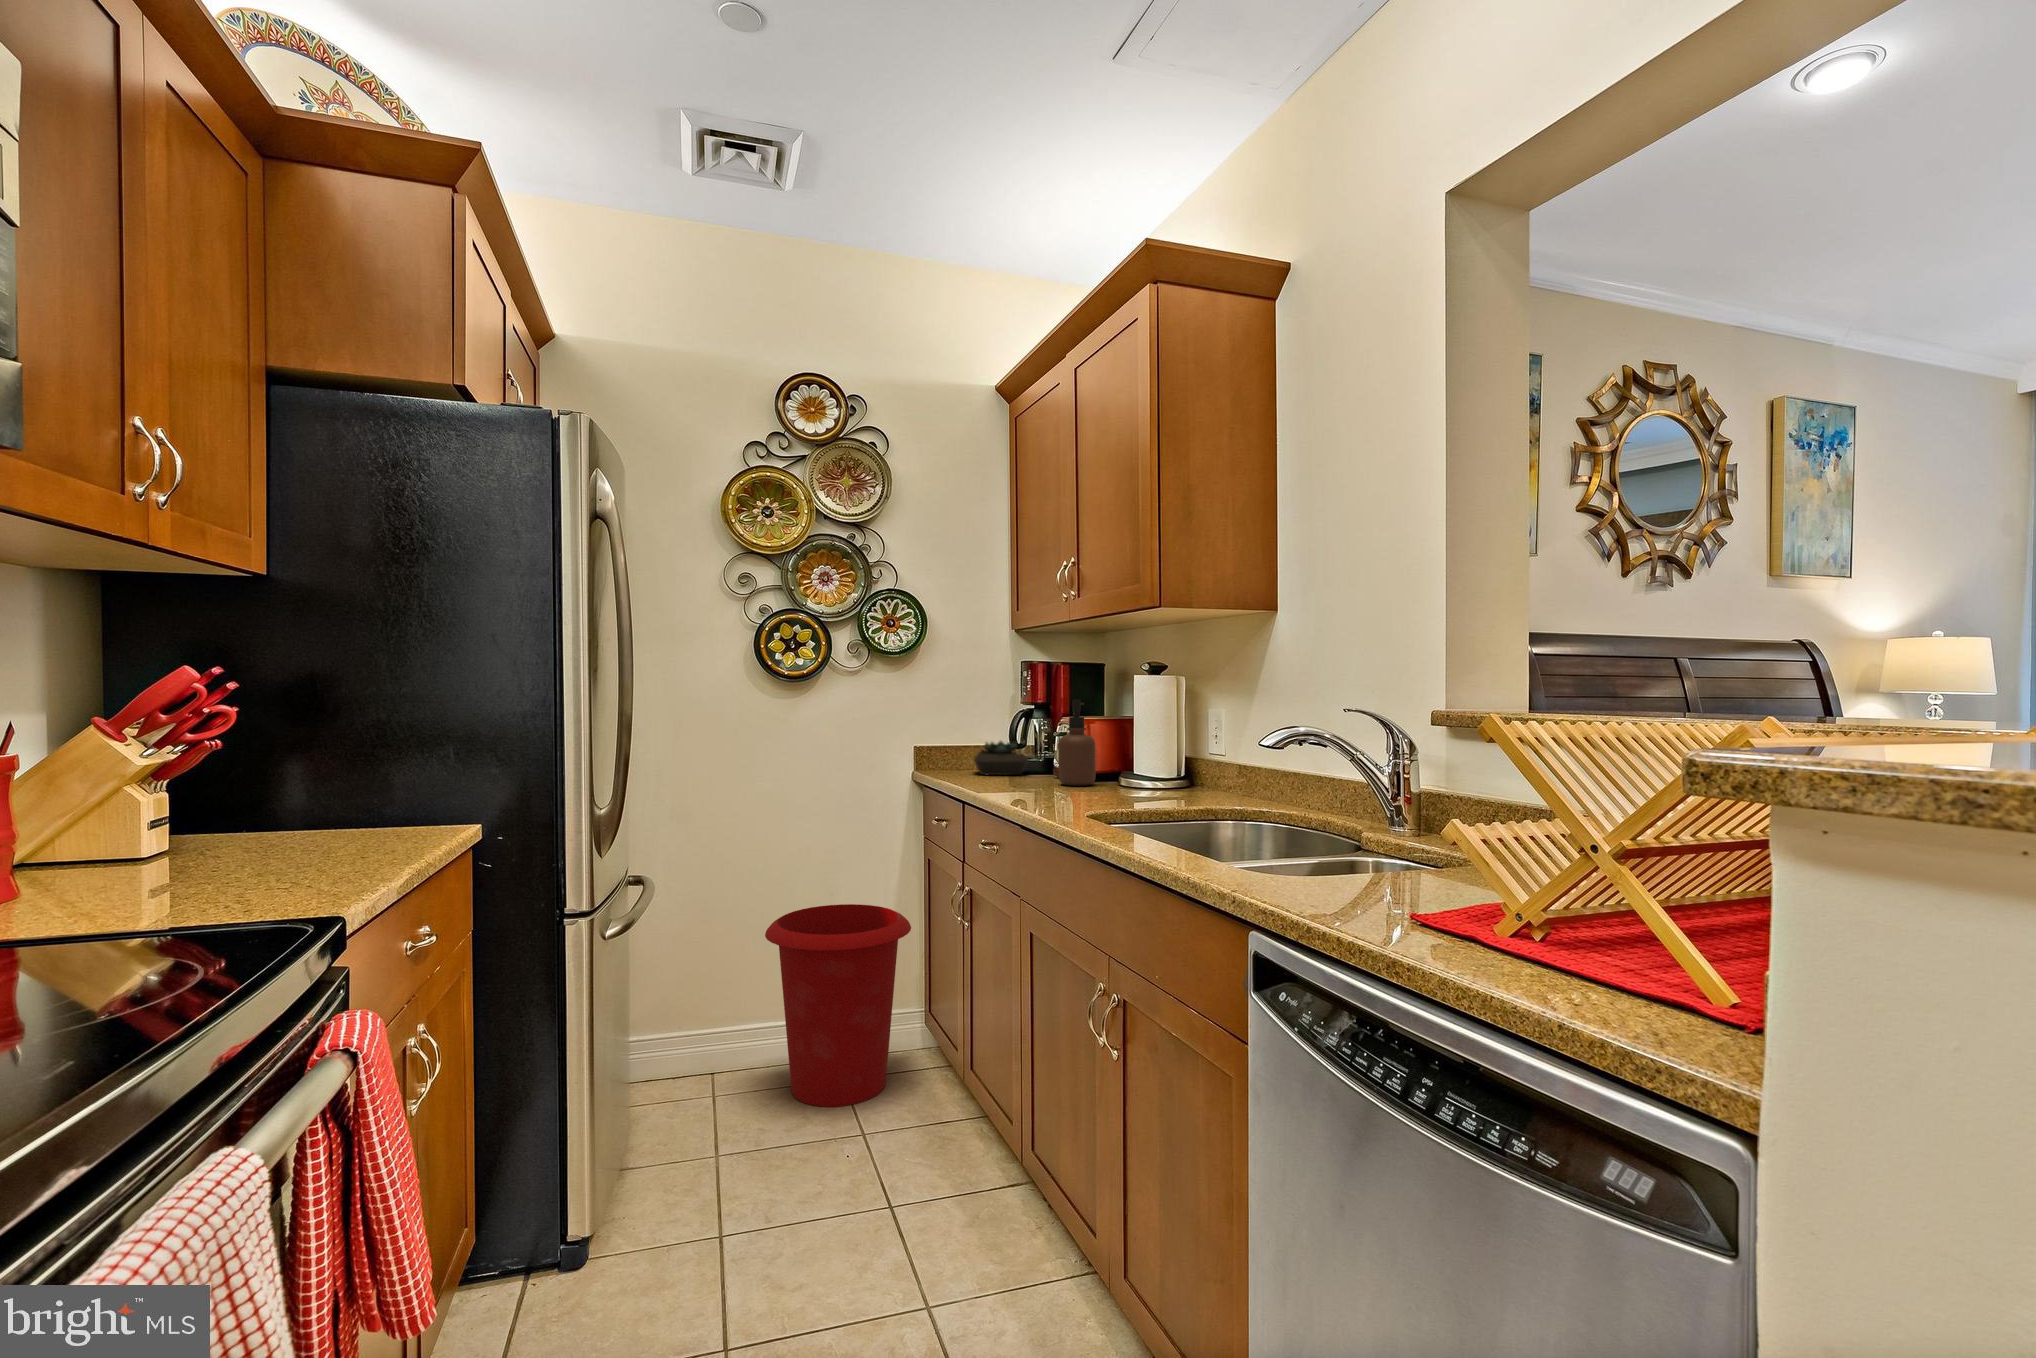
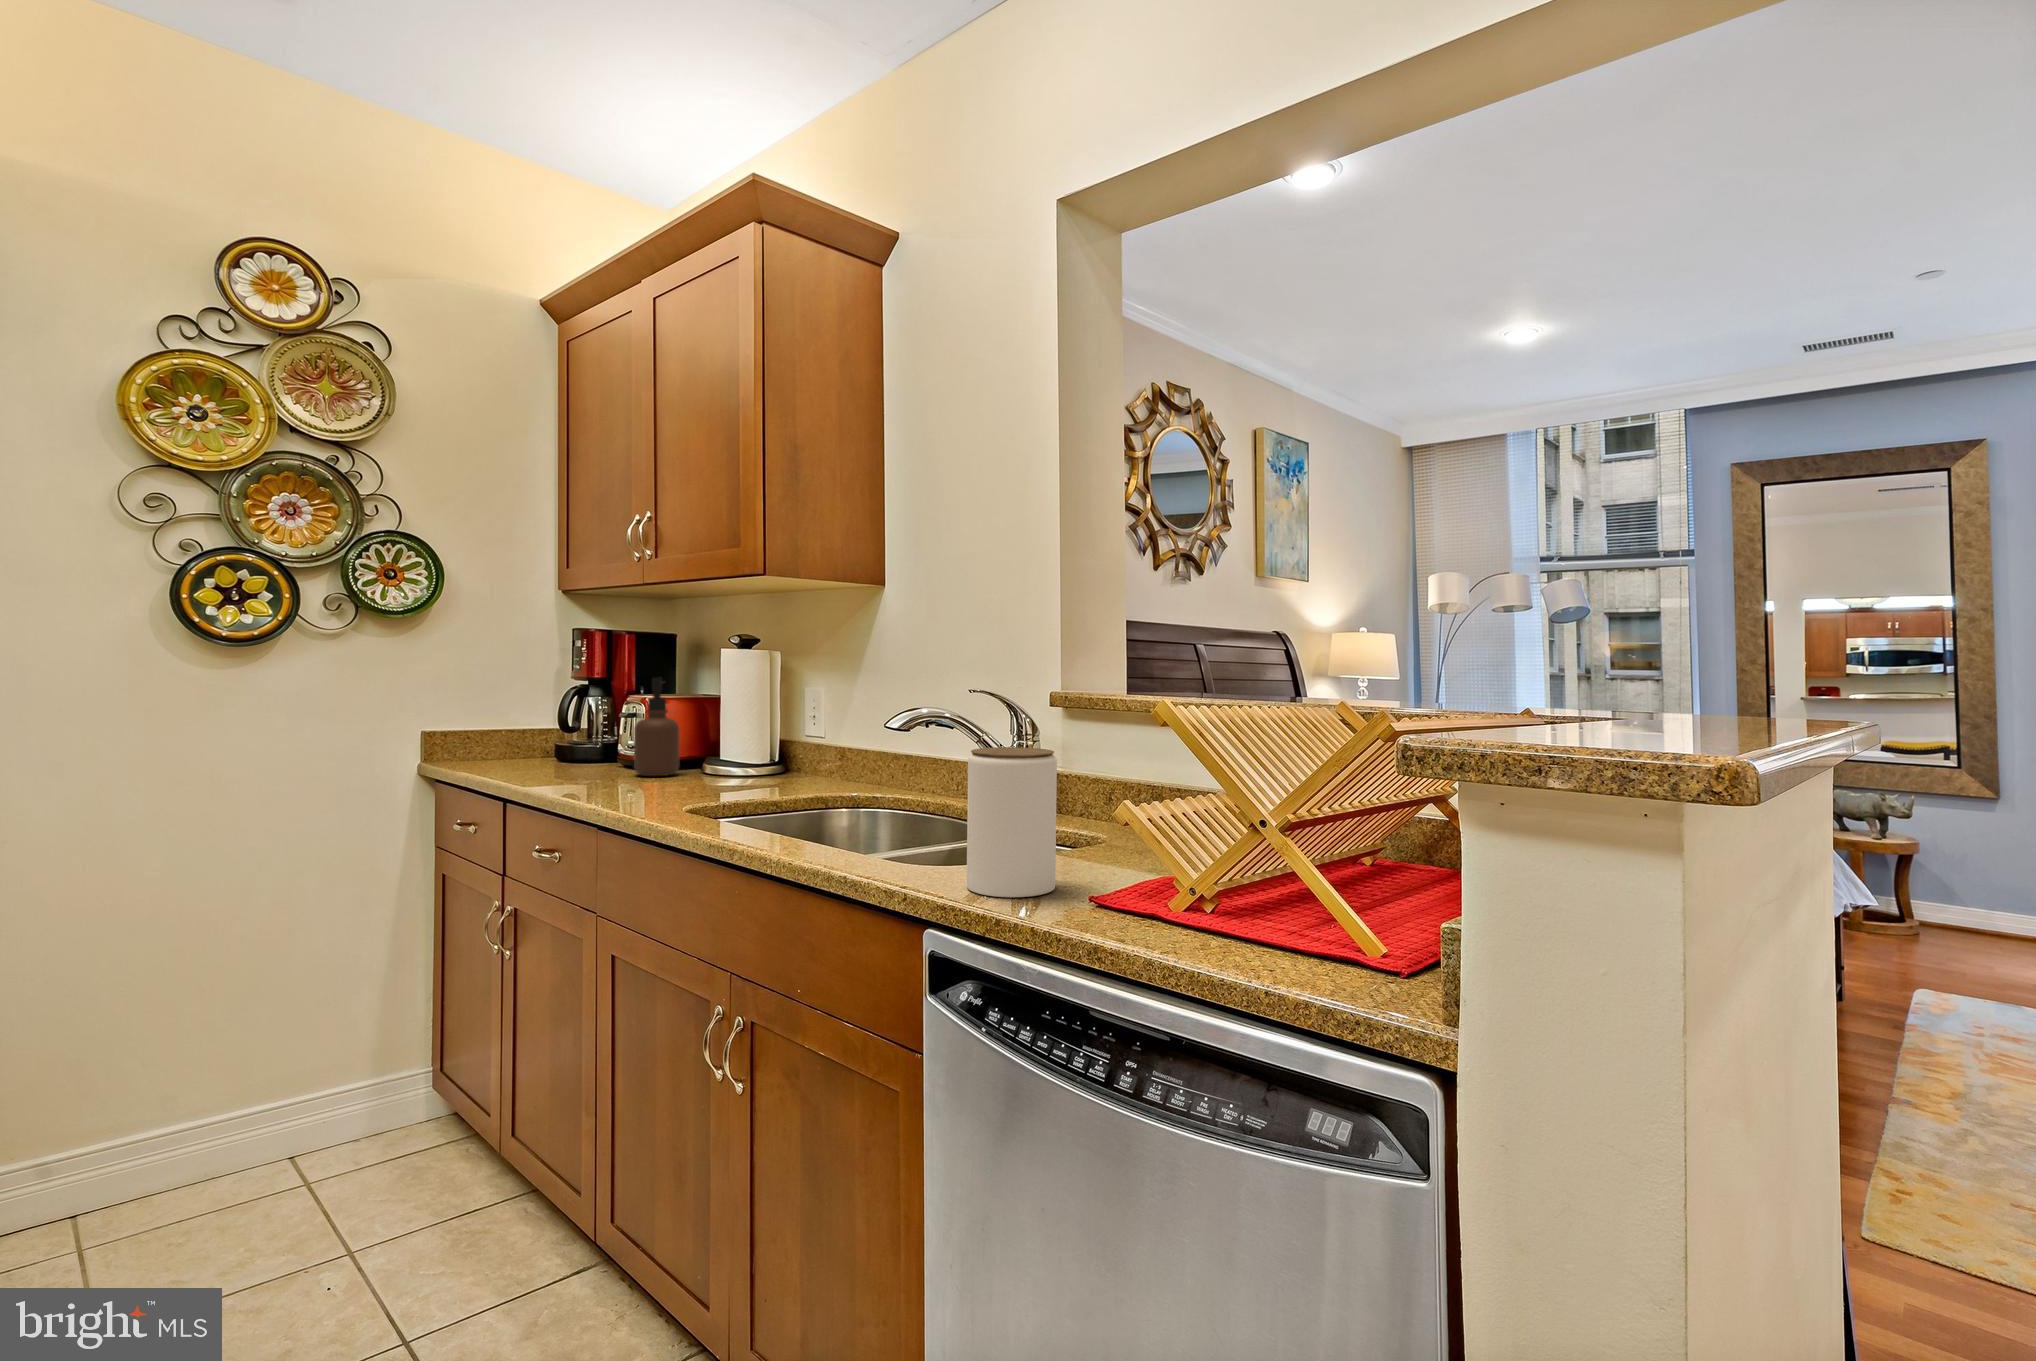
succulent plant: present [974,741,1028,775] -> none [515,725,589,768]
jar: none [1293,759,1386,907] -> present [967,747,1057,897]
waste bin: present [765,904,911,1107] -> none [195,942,431,1218]

